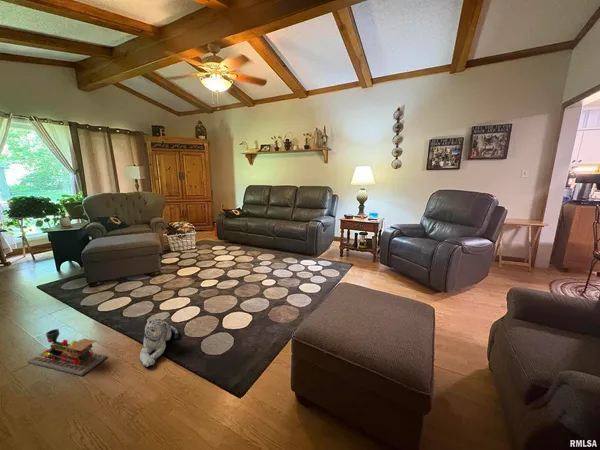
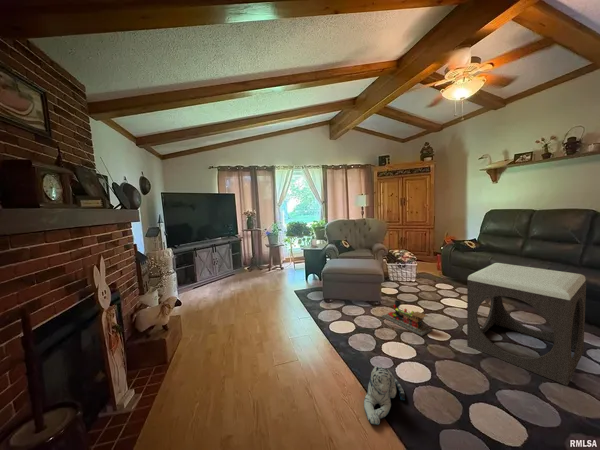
footstool: none [226,222,287,288] -> present [467,263,586,386]
toy train: present [28,329,107,376] -> present [382,300,432,336]

